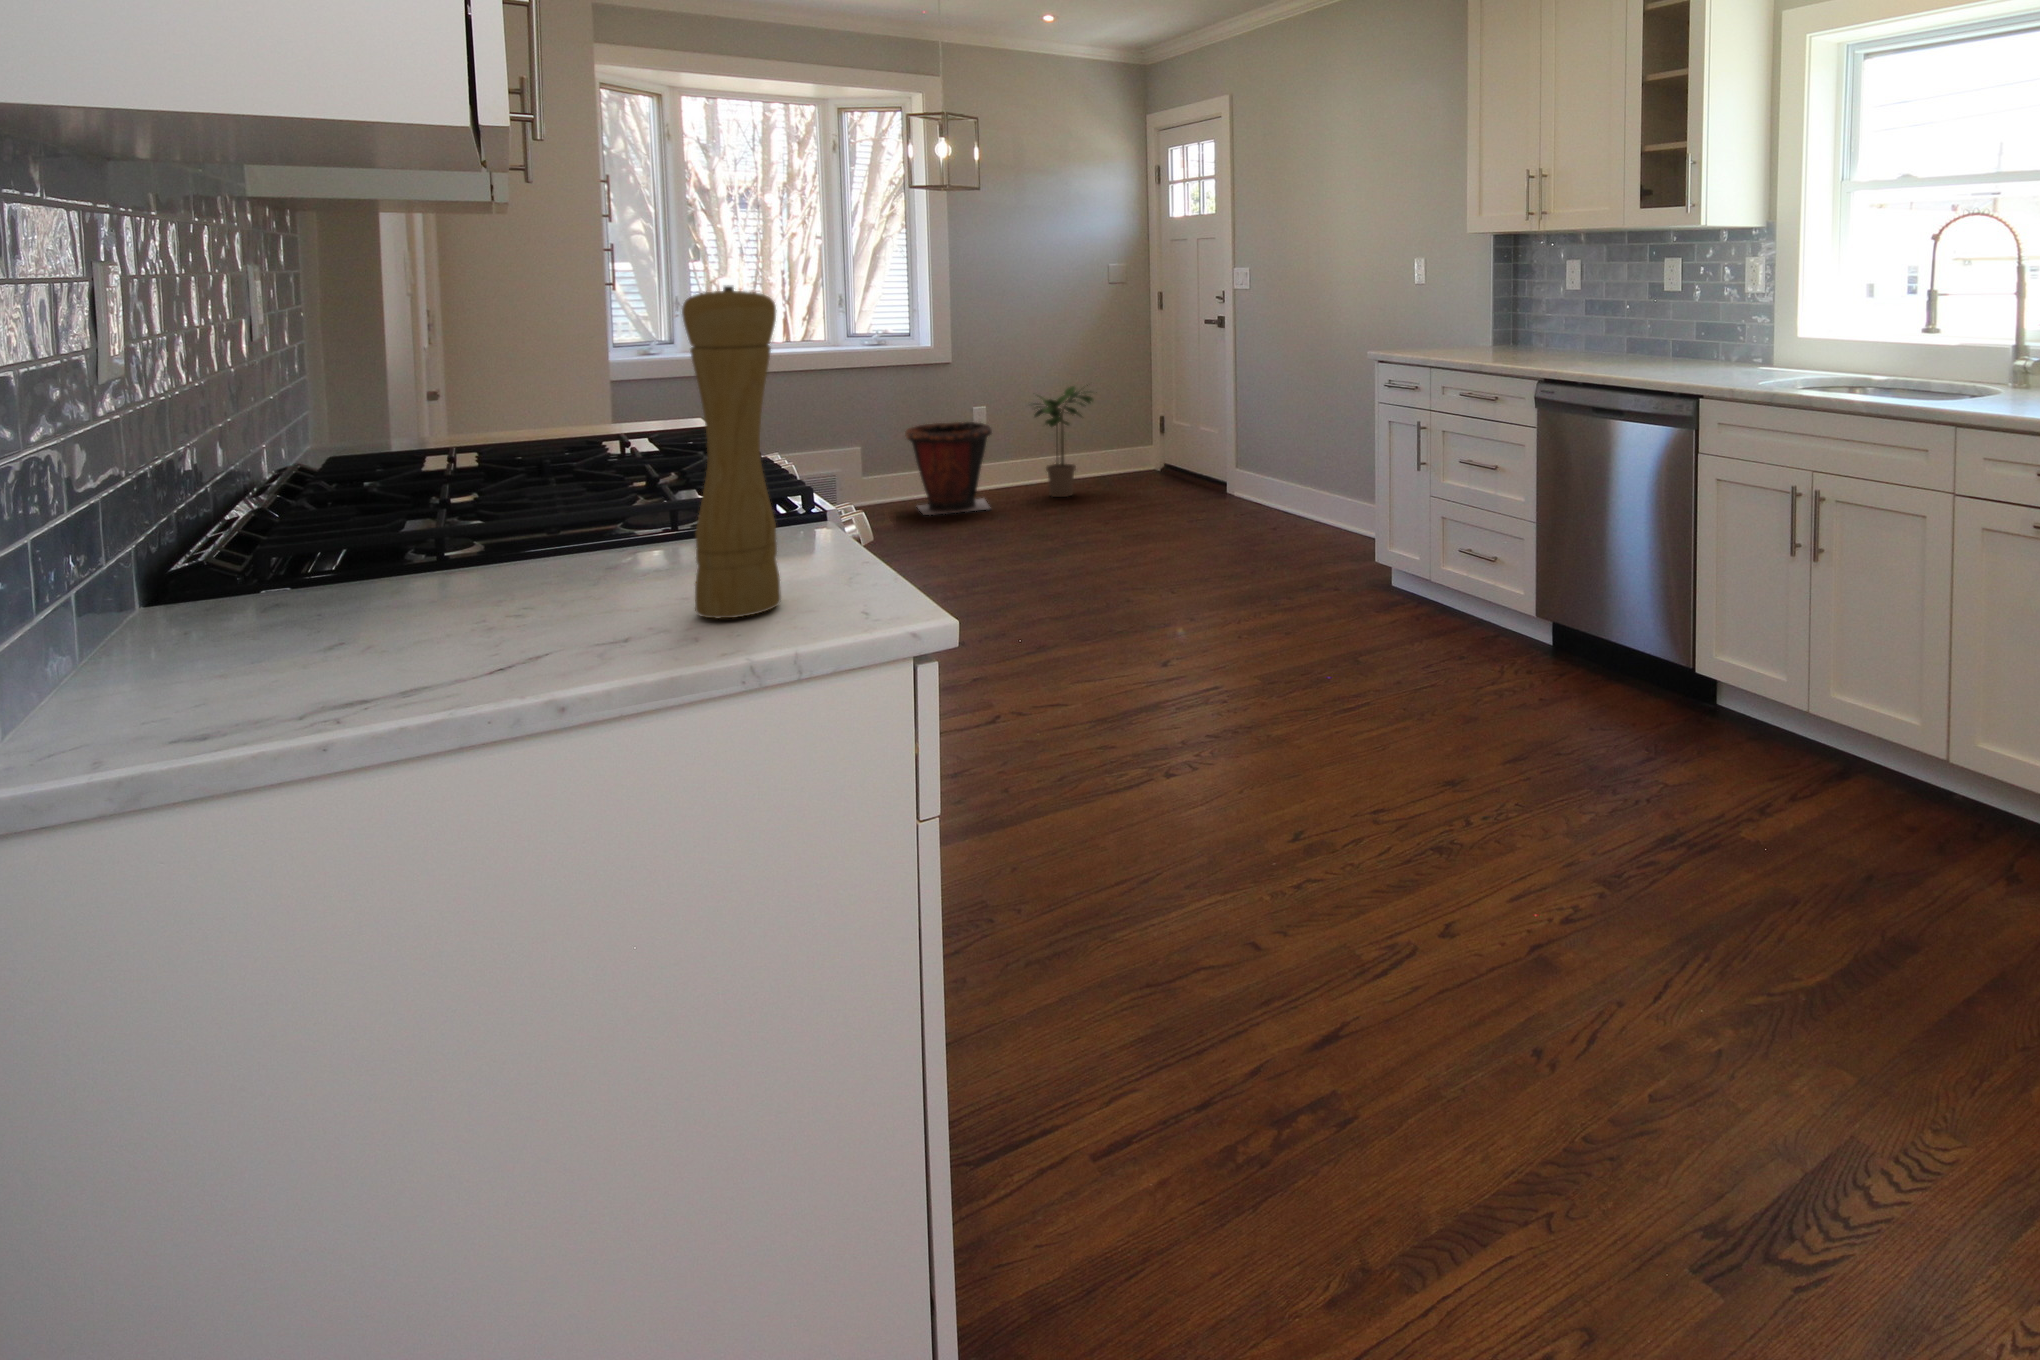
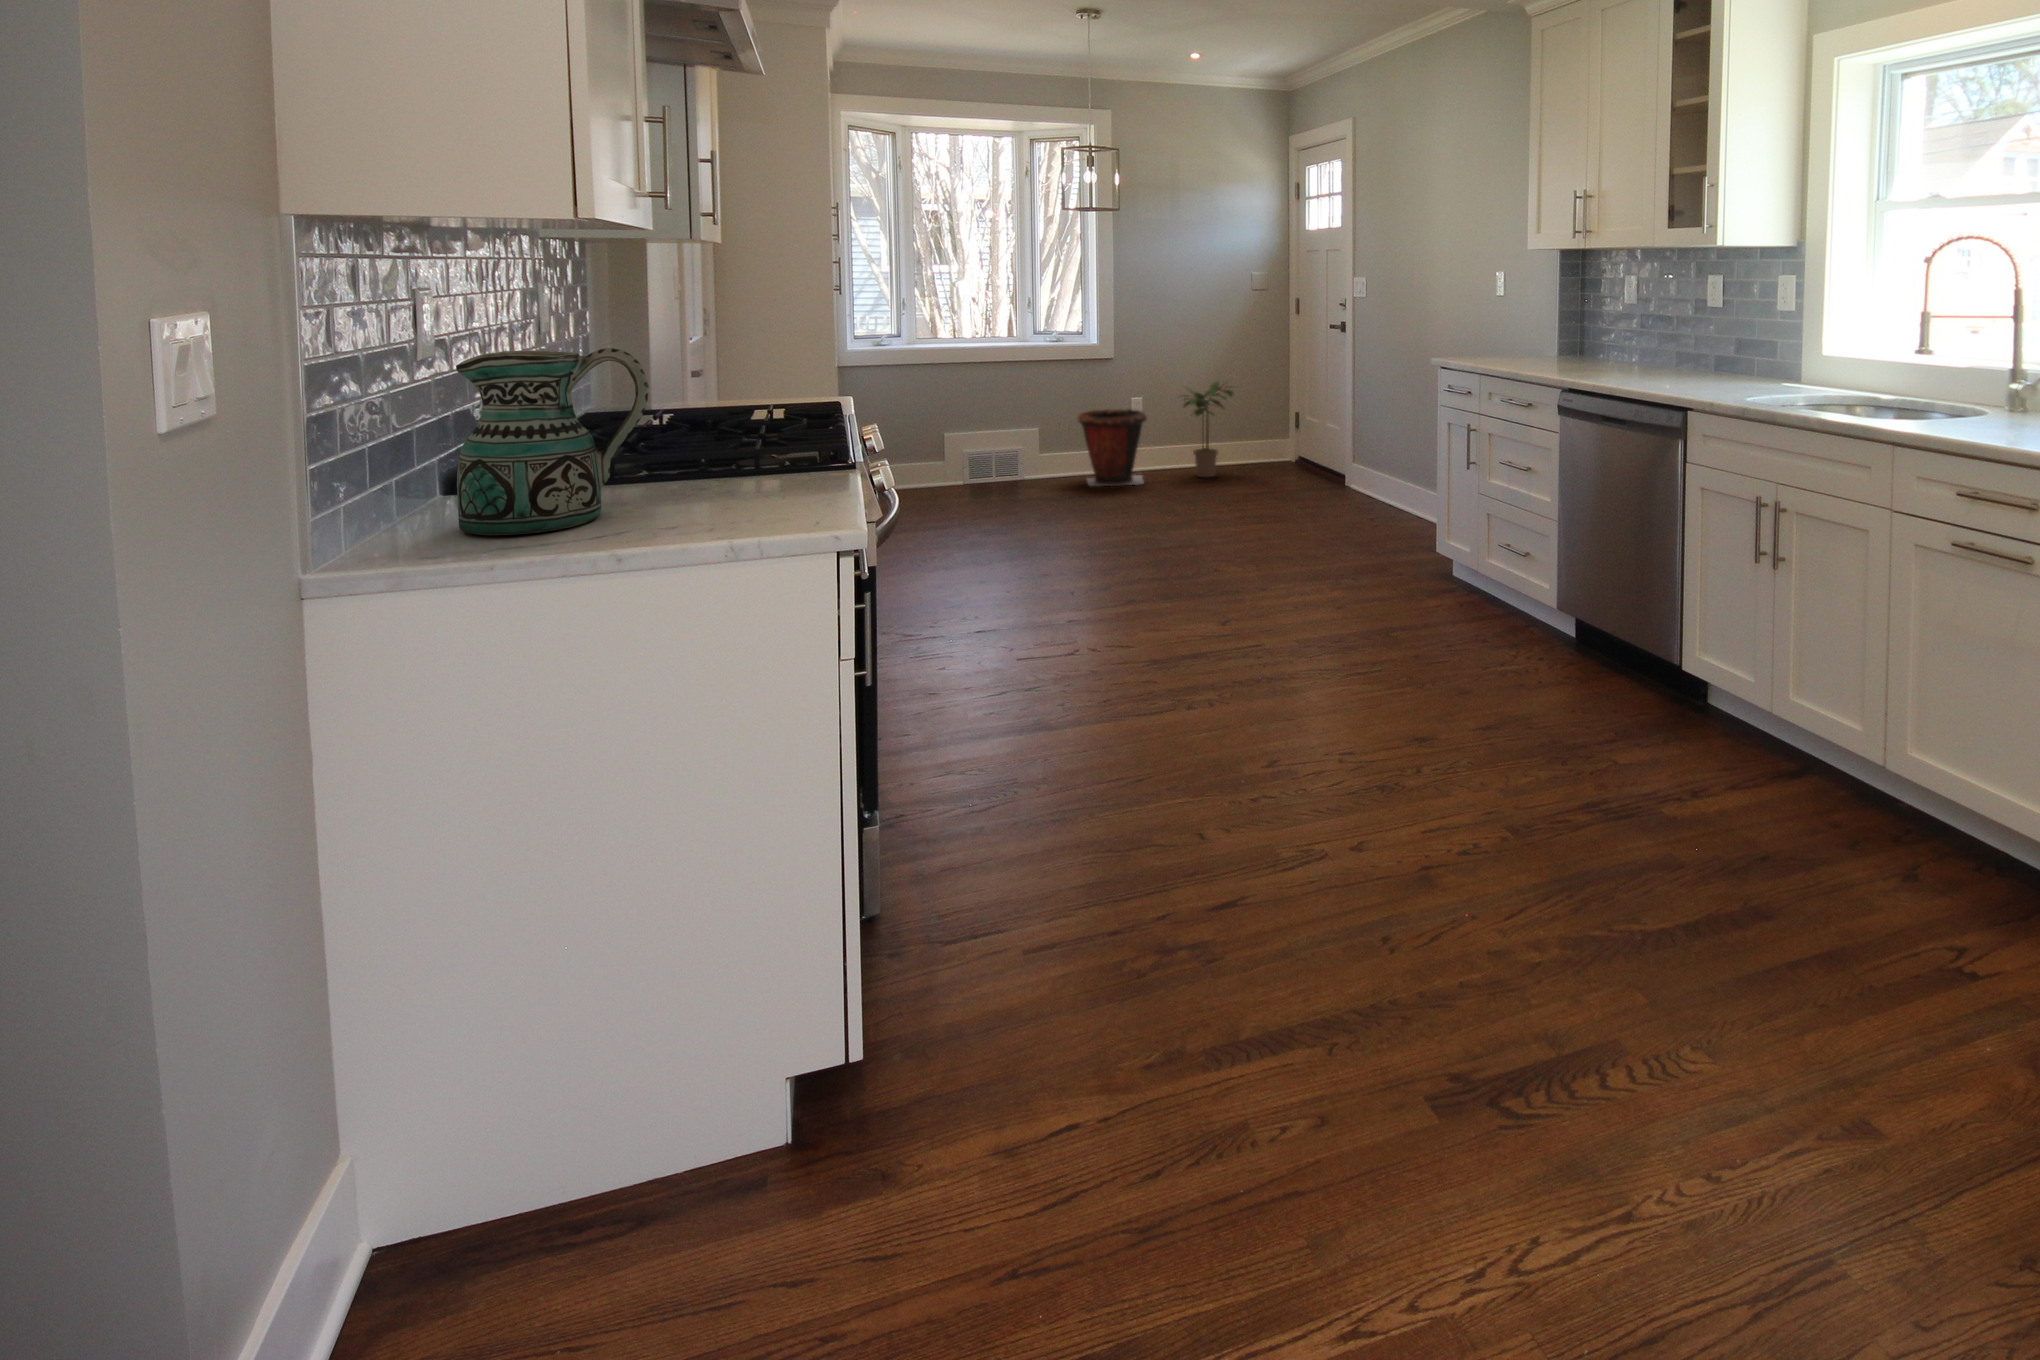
pepper mill: present [682,285,781,618] -> none [695,315,756,522]
ceramic pitcher: none [224,343,576,675] -> present [456,348,649,535]

